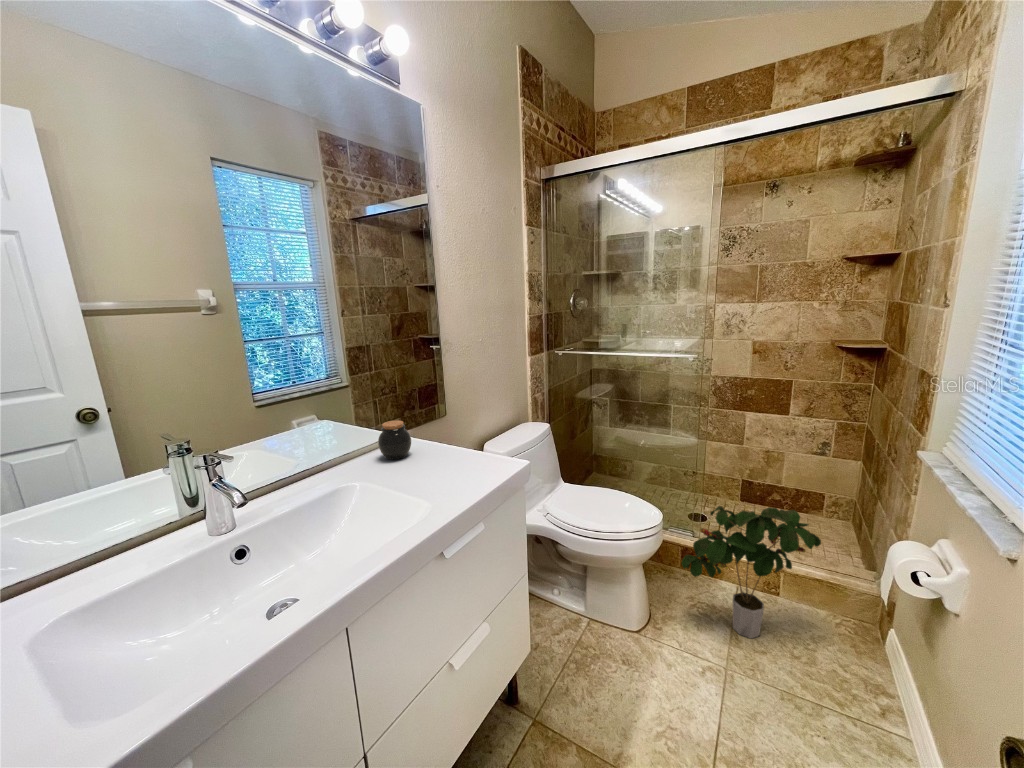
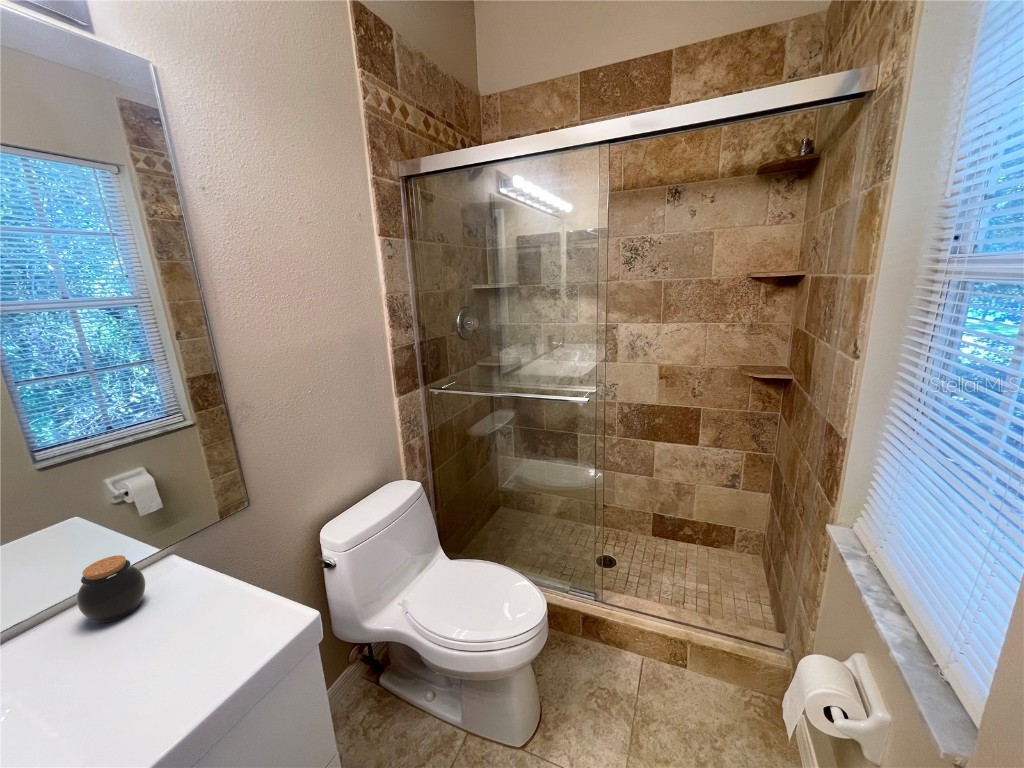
potted plant: present [682,506,821,638] -> none [573,583,727,739]

